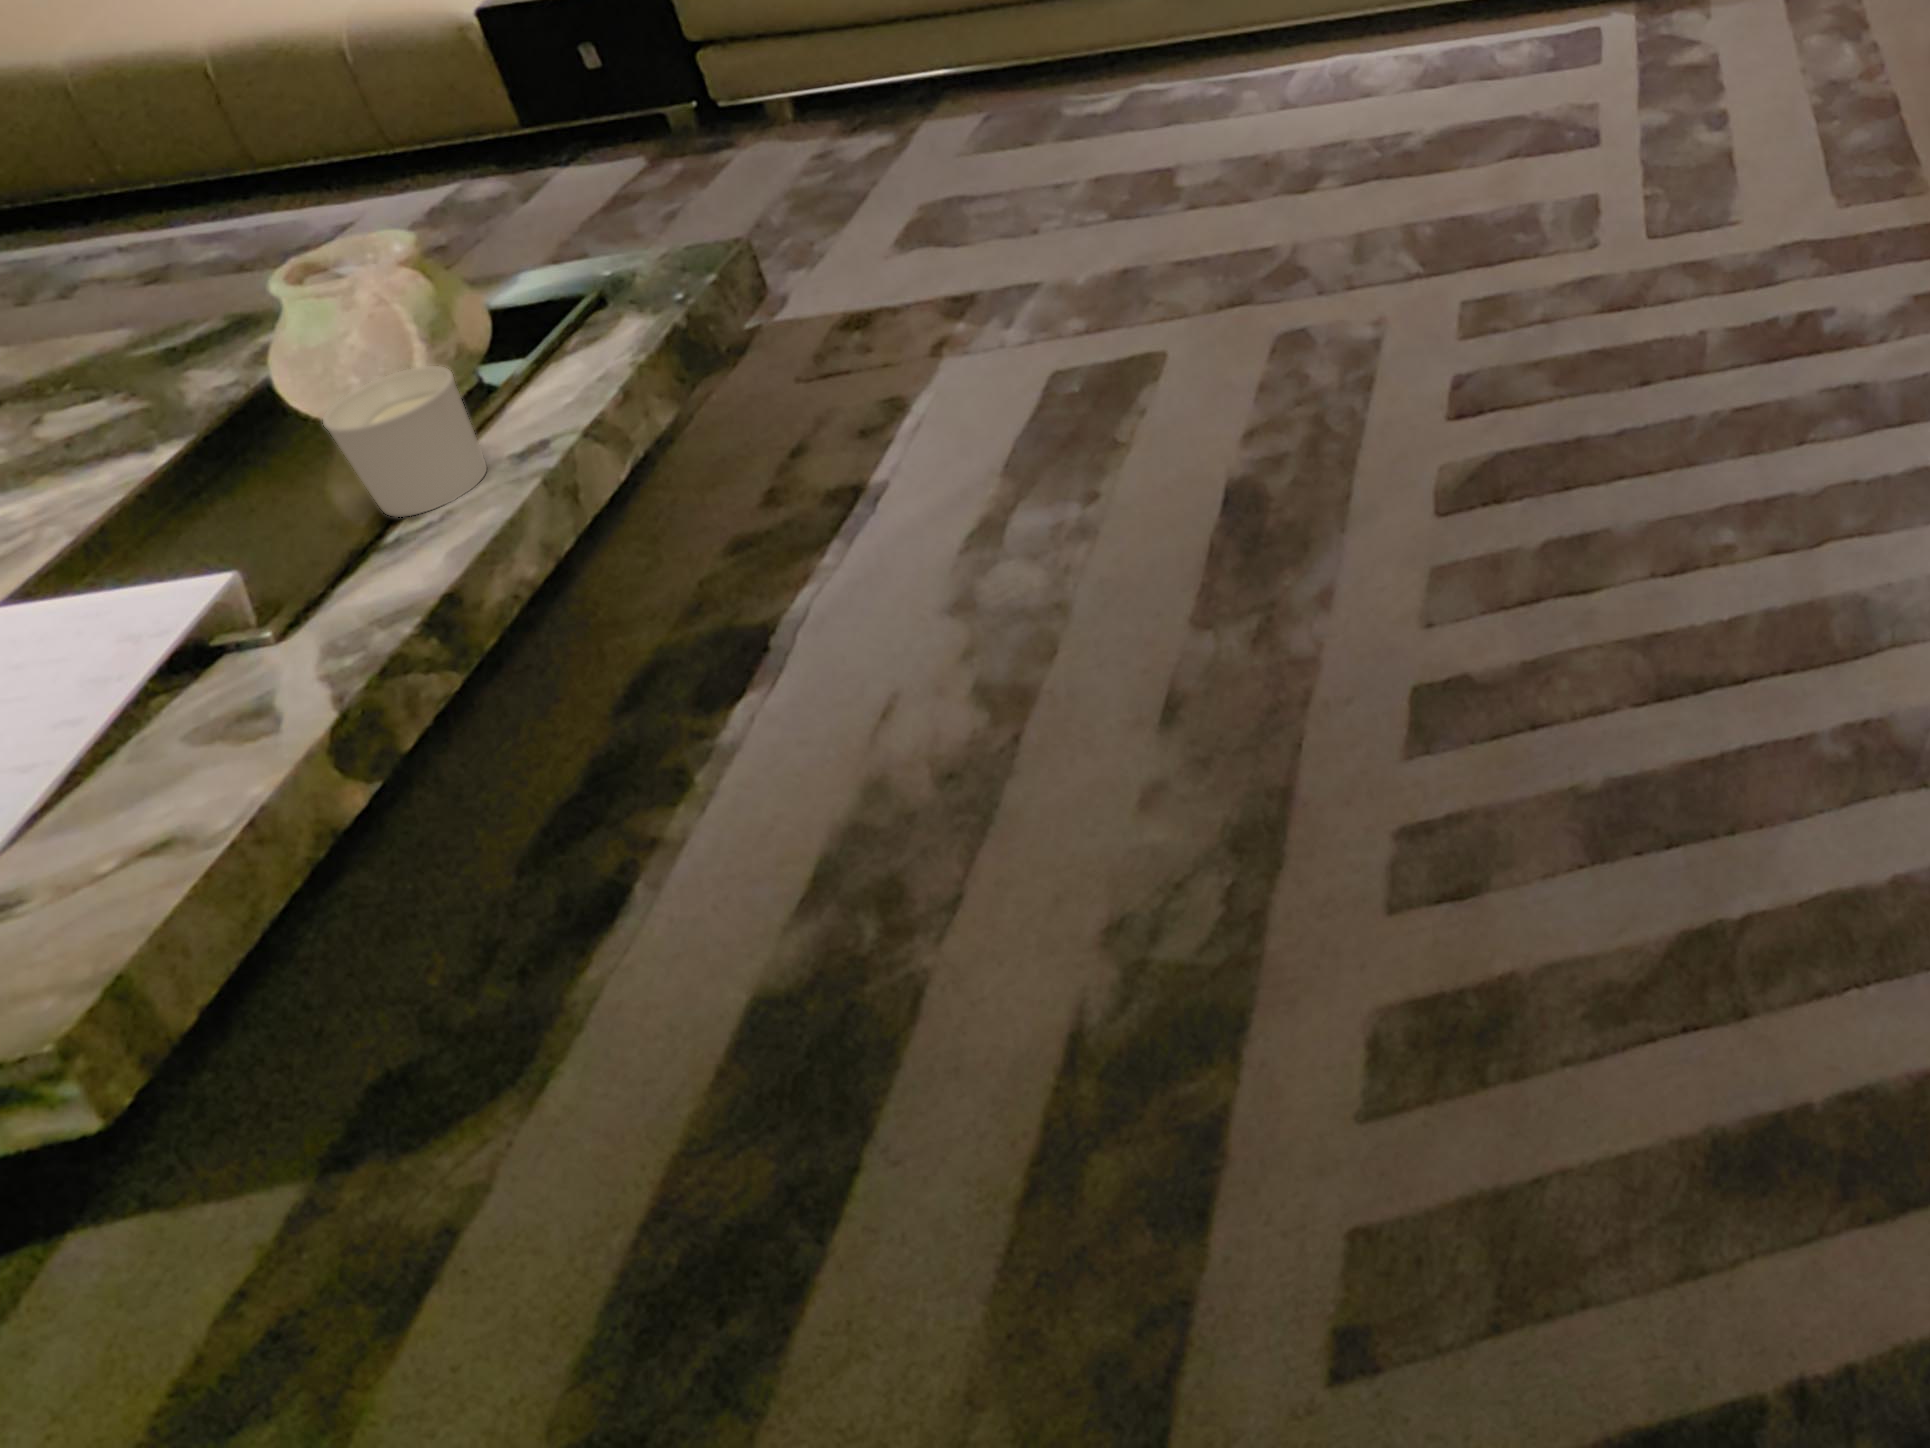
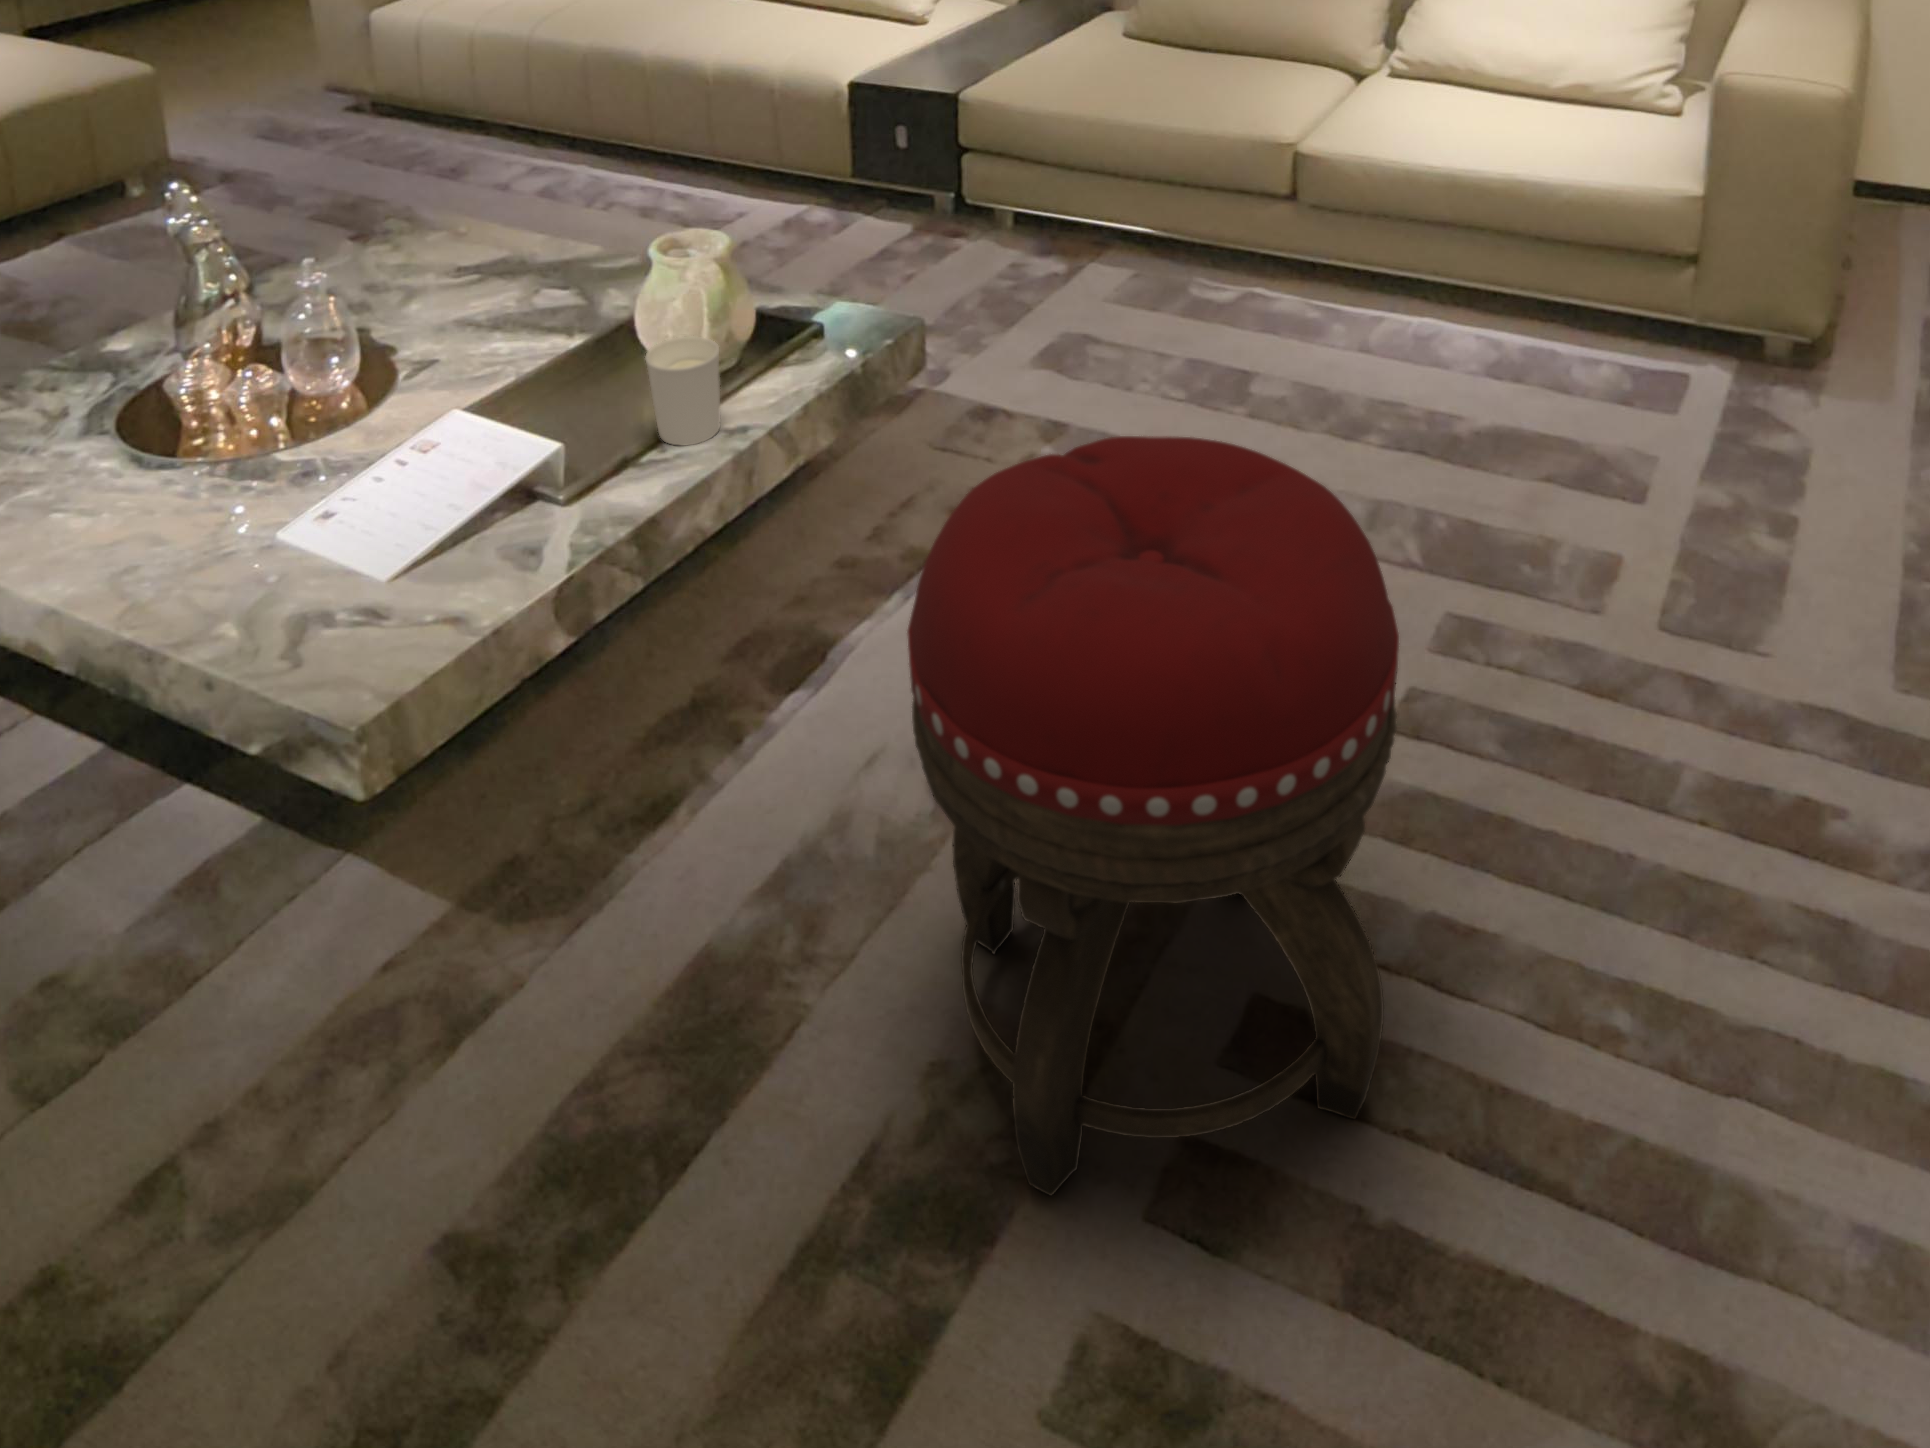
footstool: none [939,201,1552,965] -> present [907,436,1399,1196]

